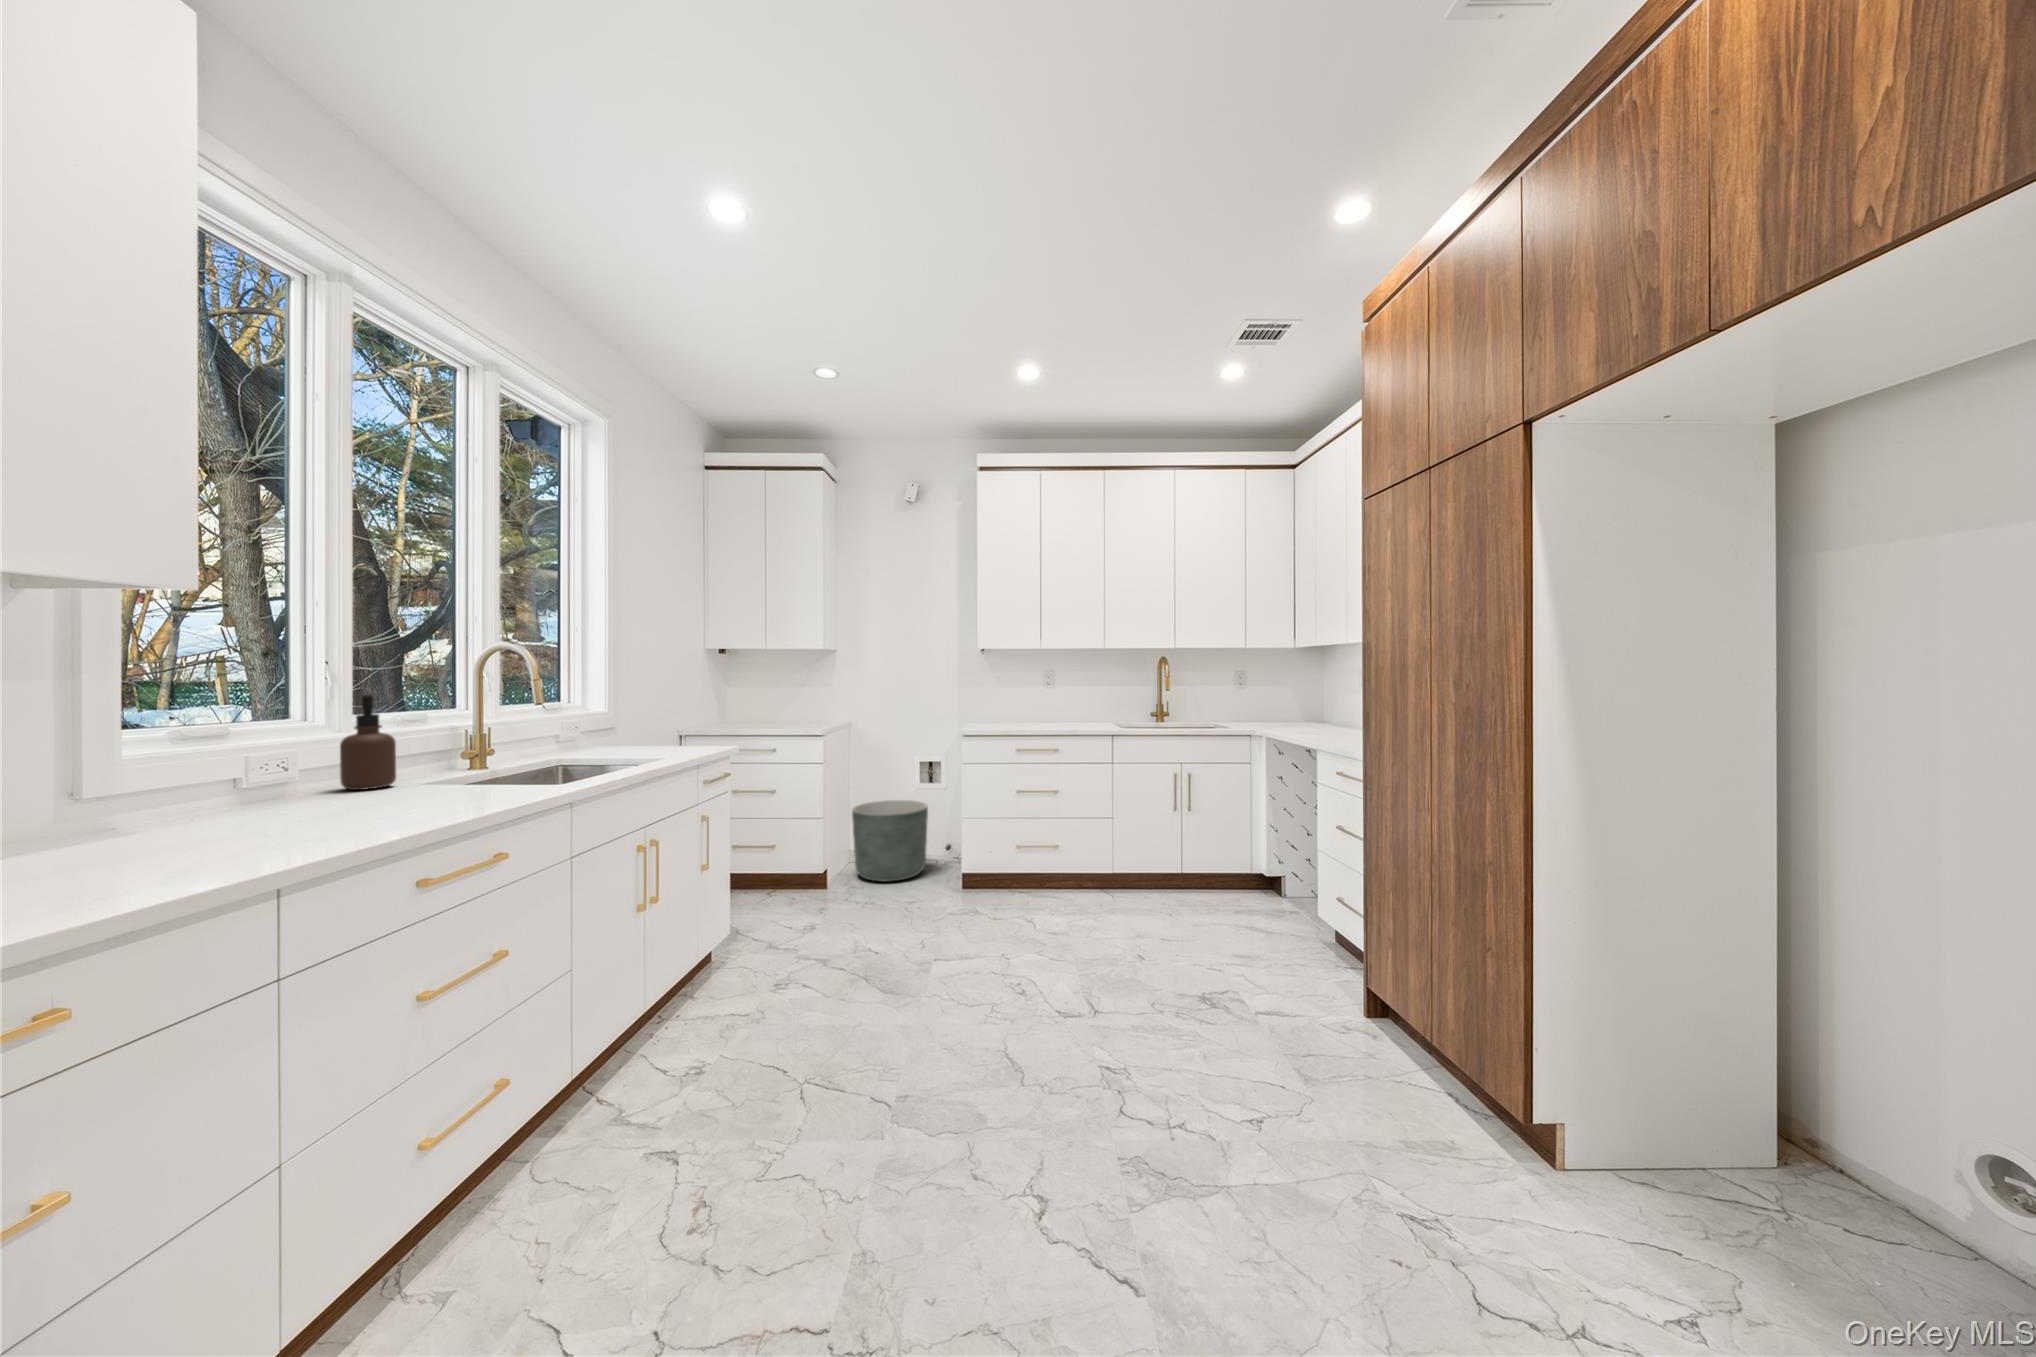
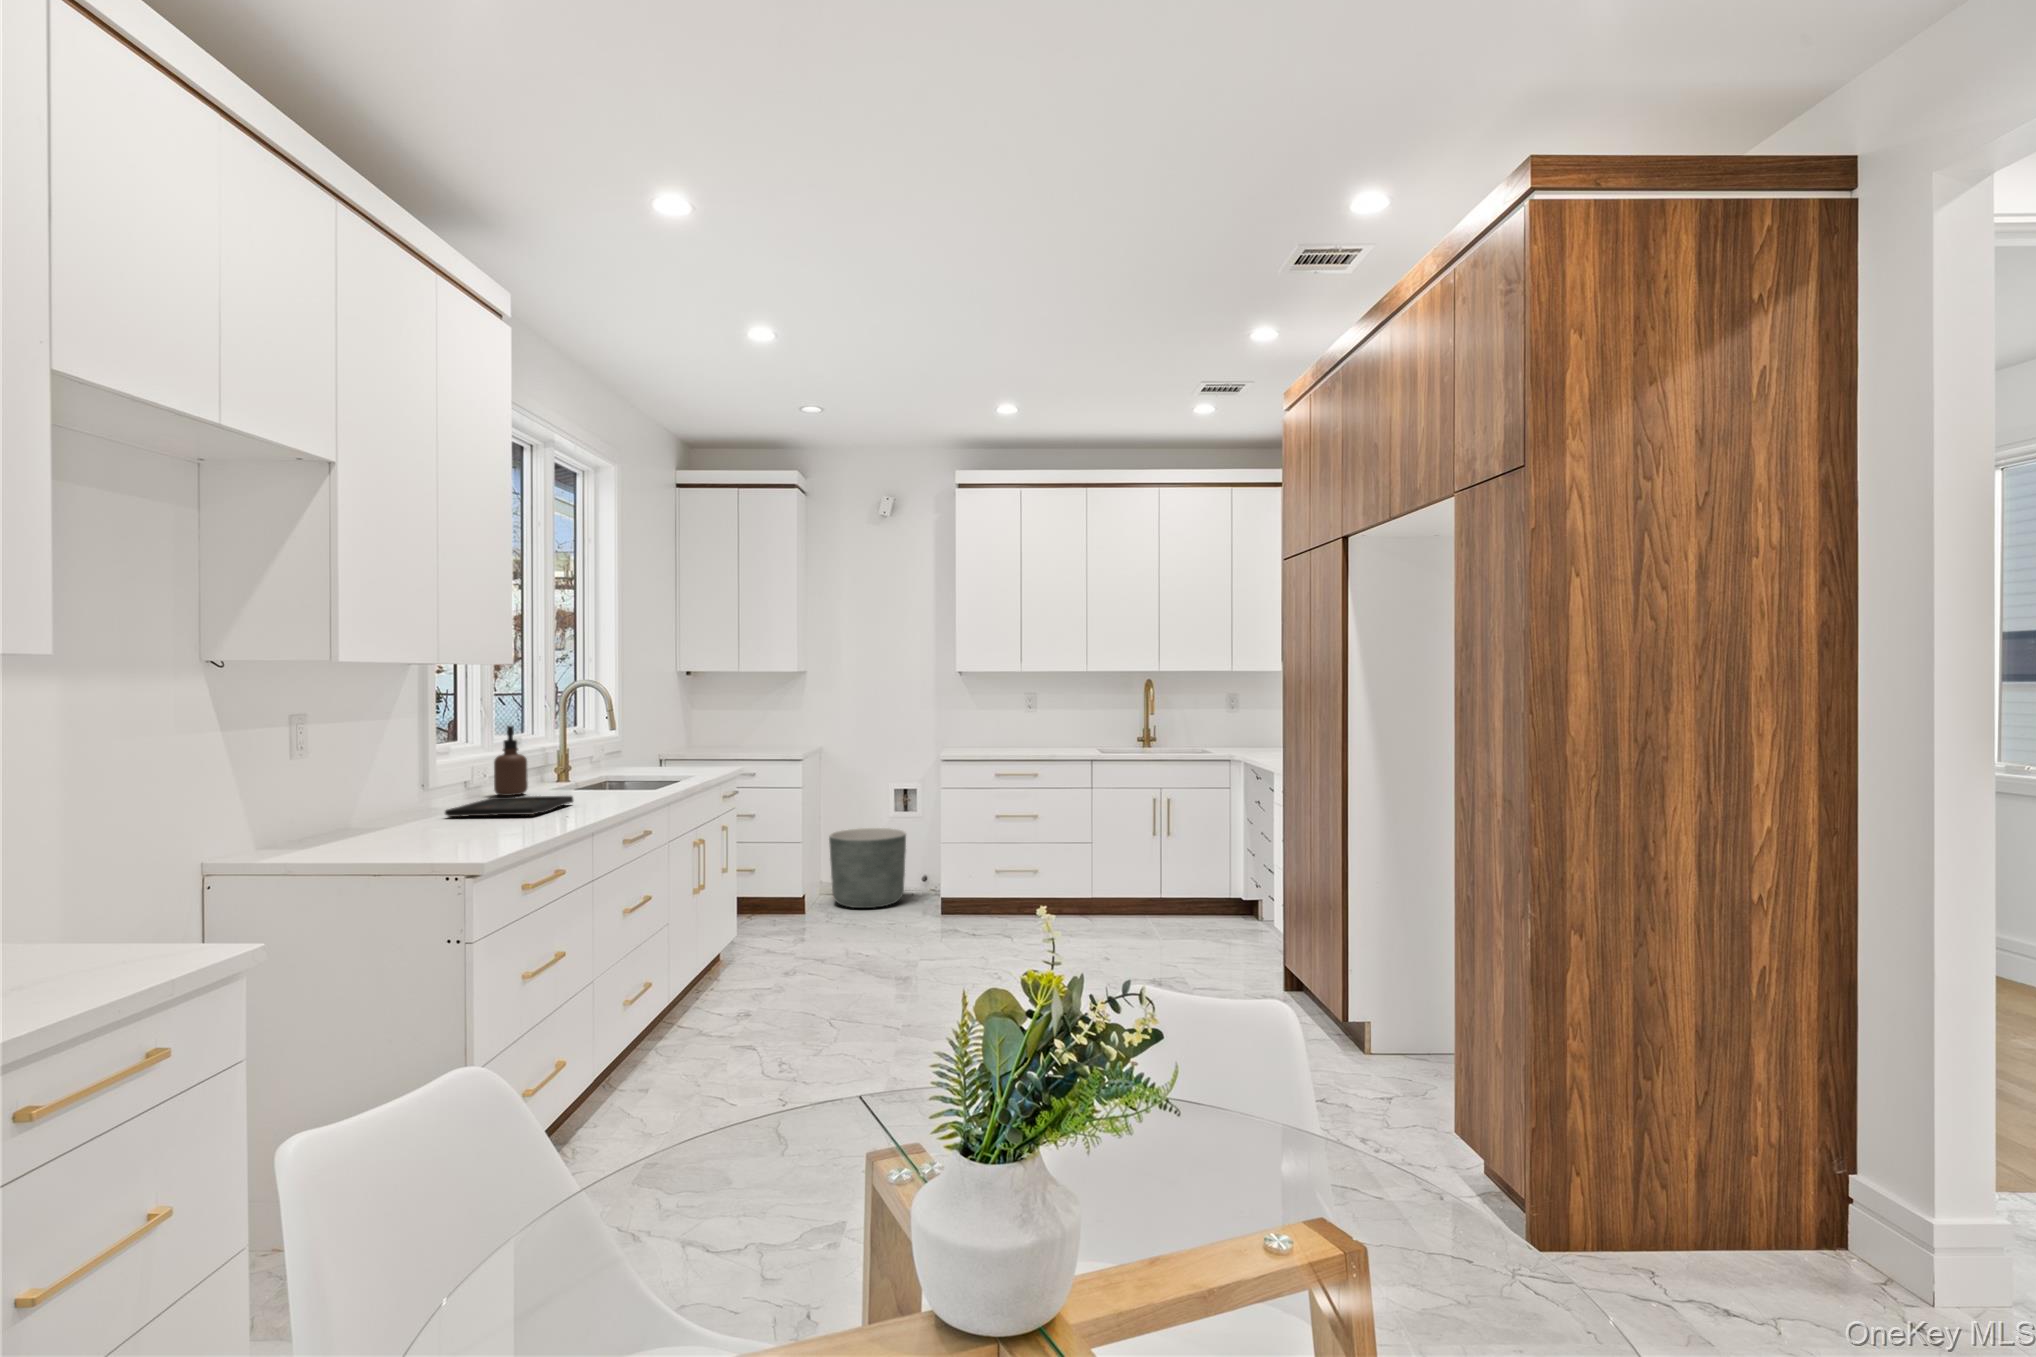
tray: none [80,796,396,844] -> present [445,796,573,817]

